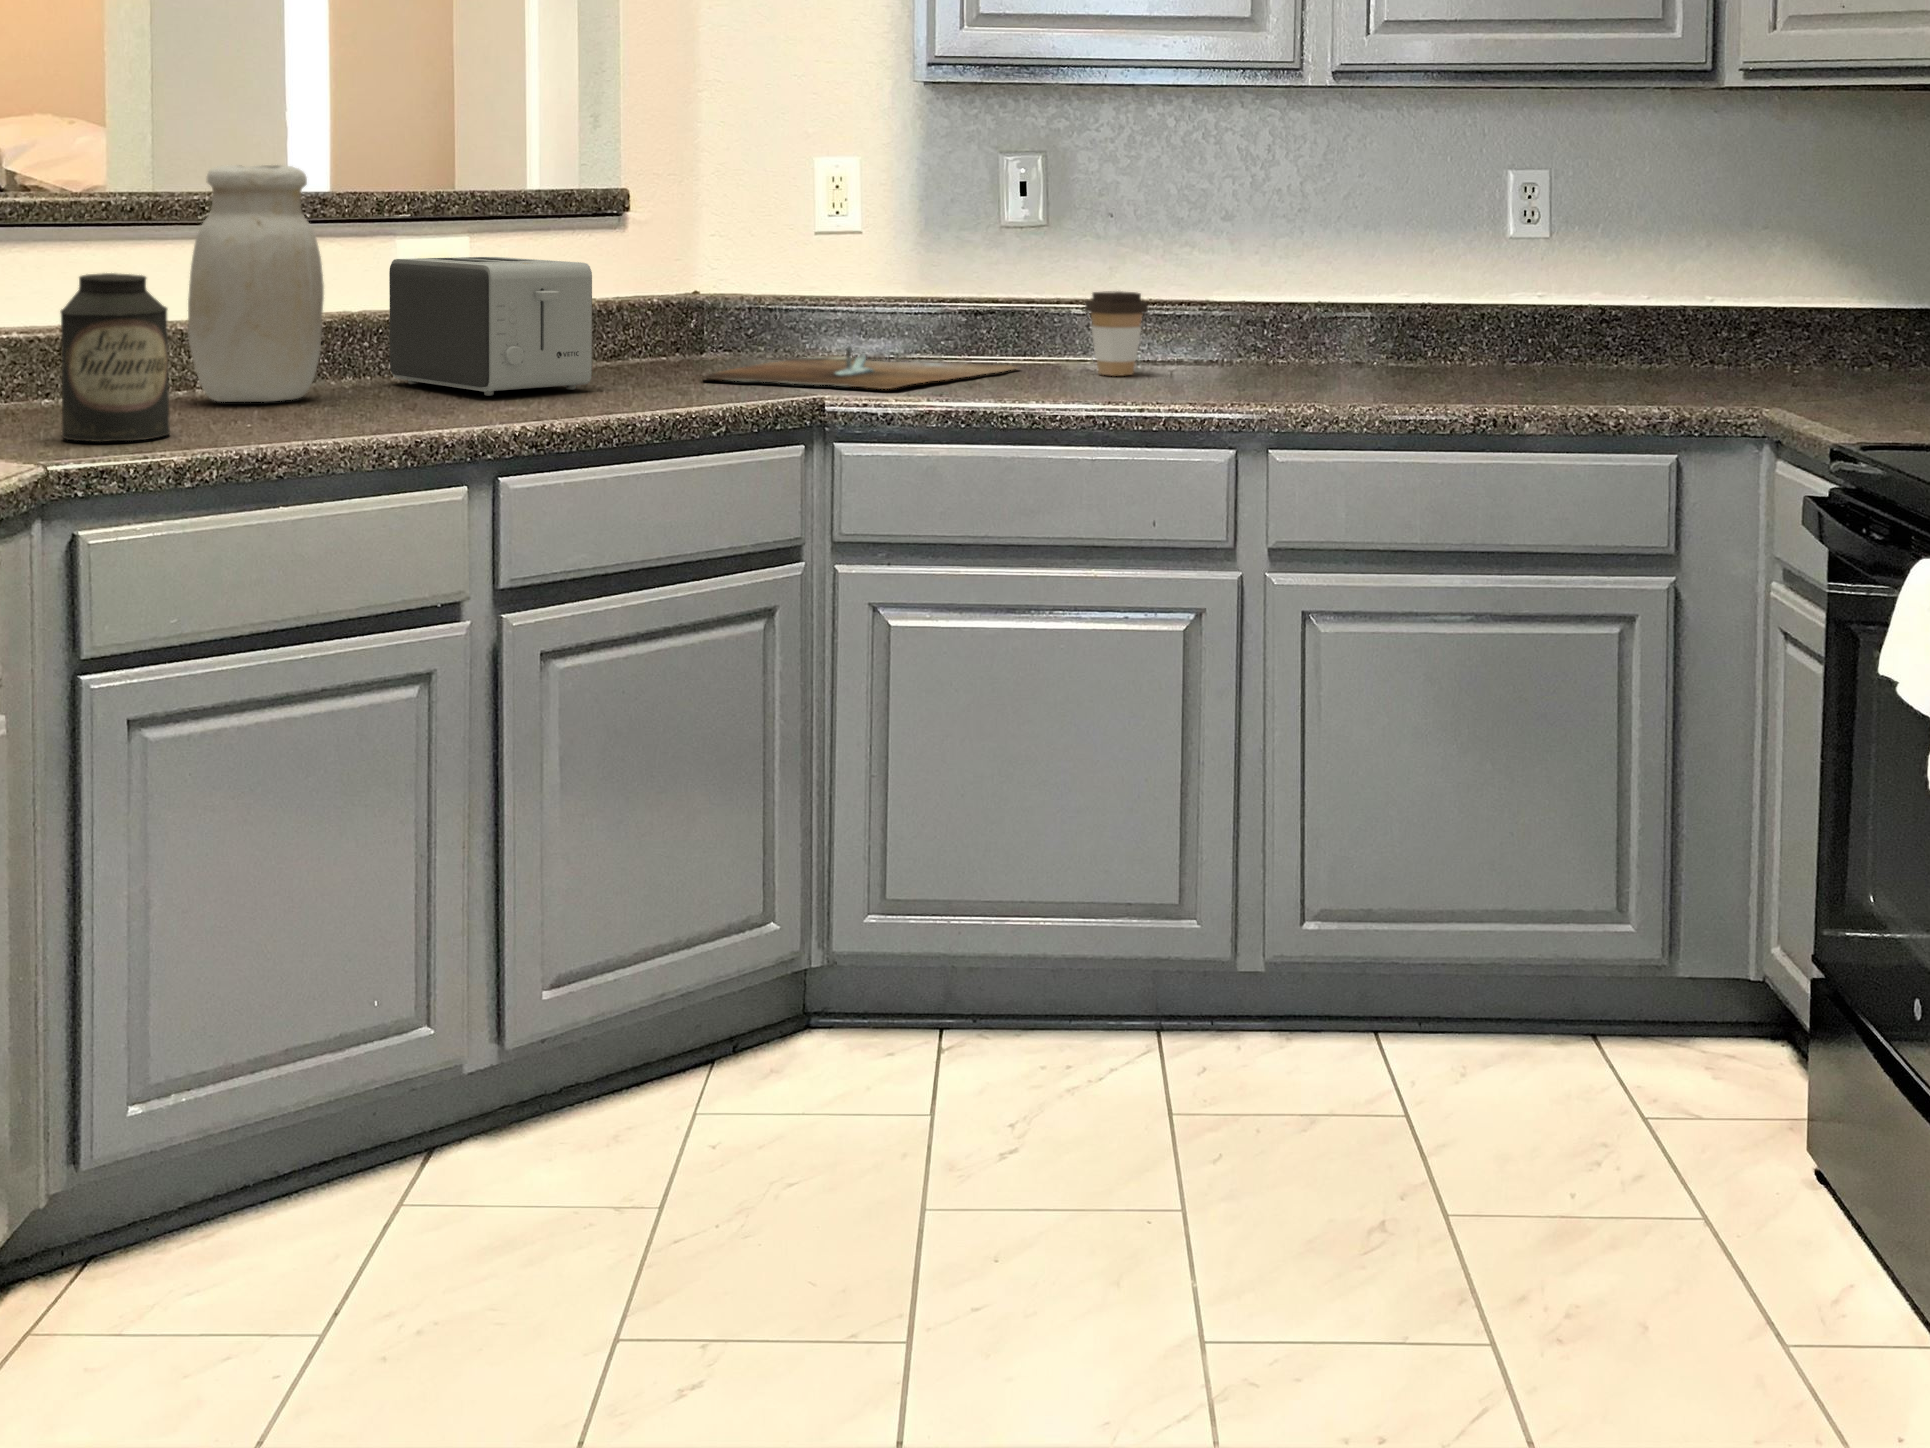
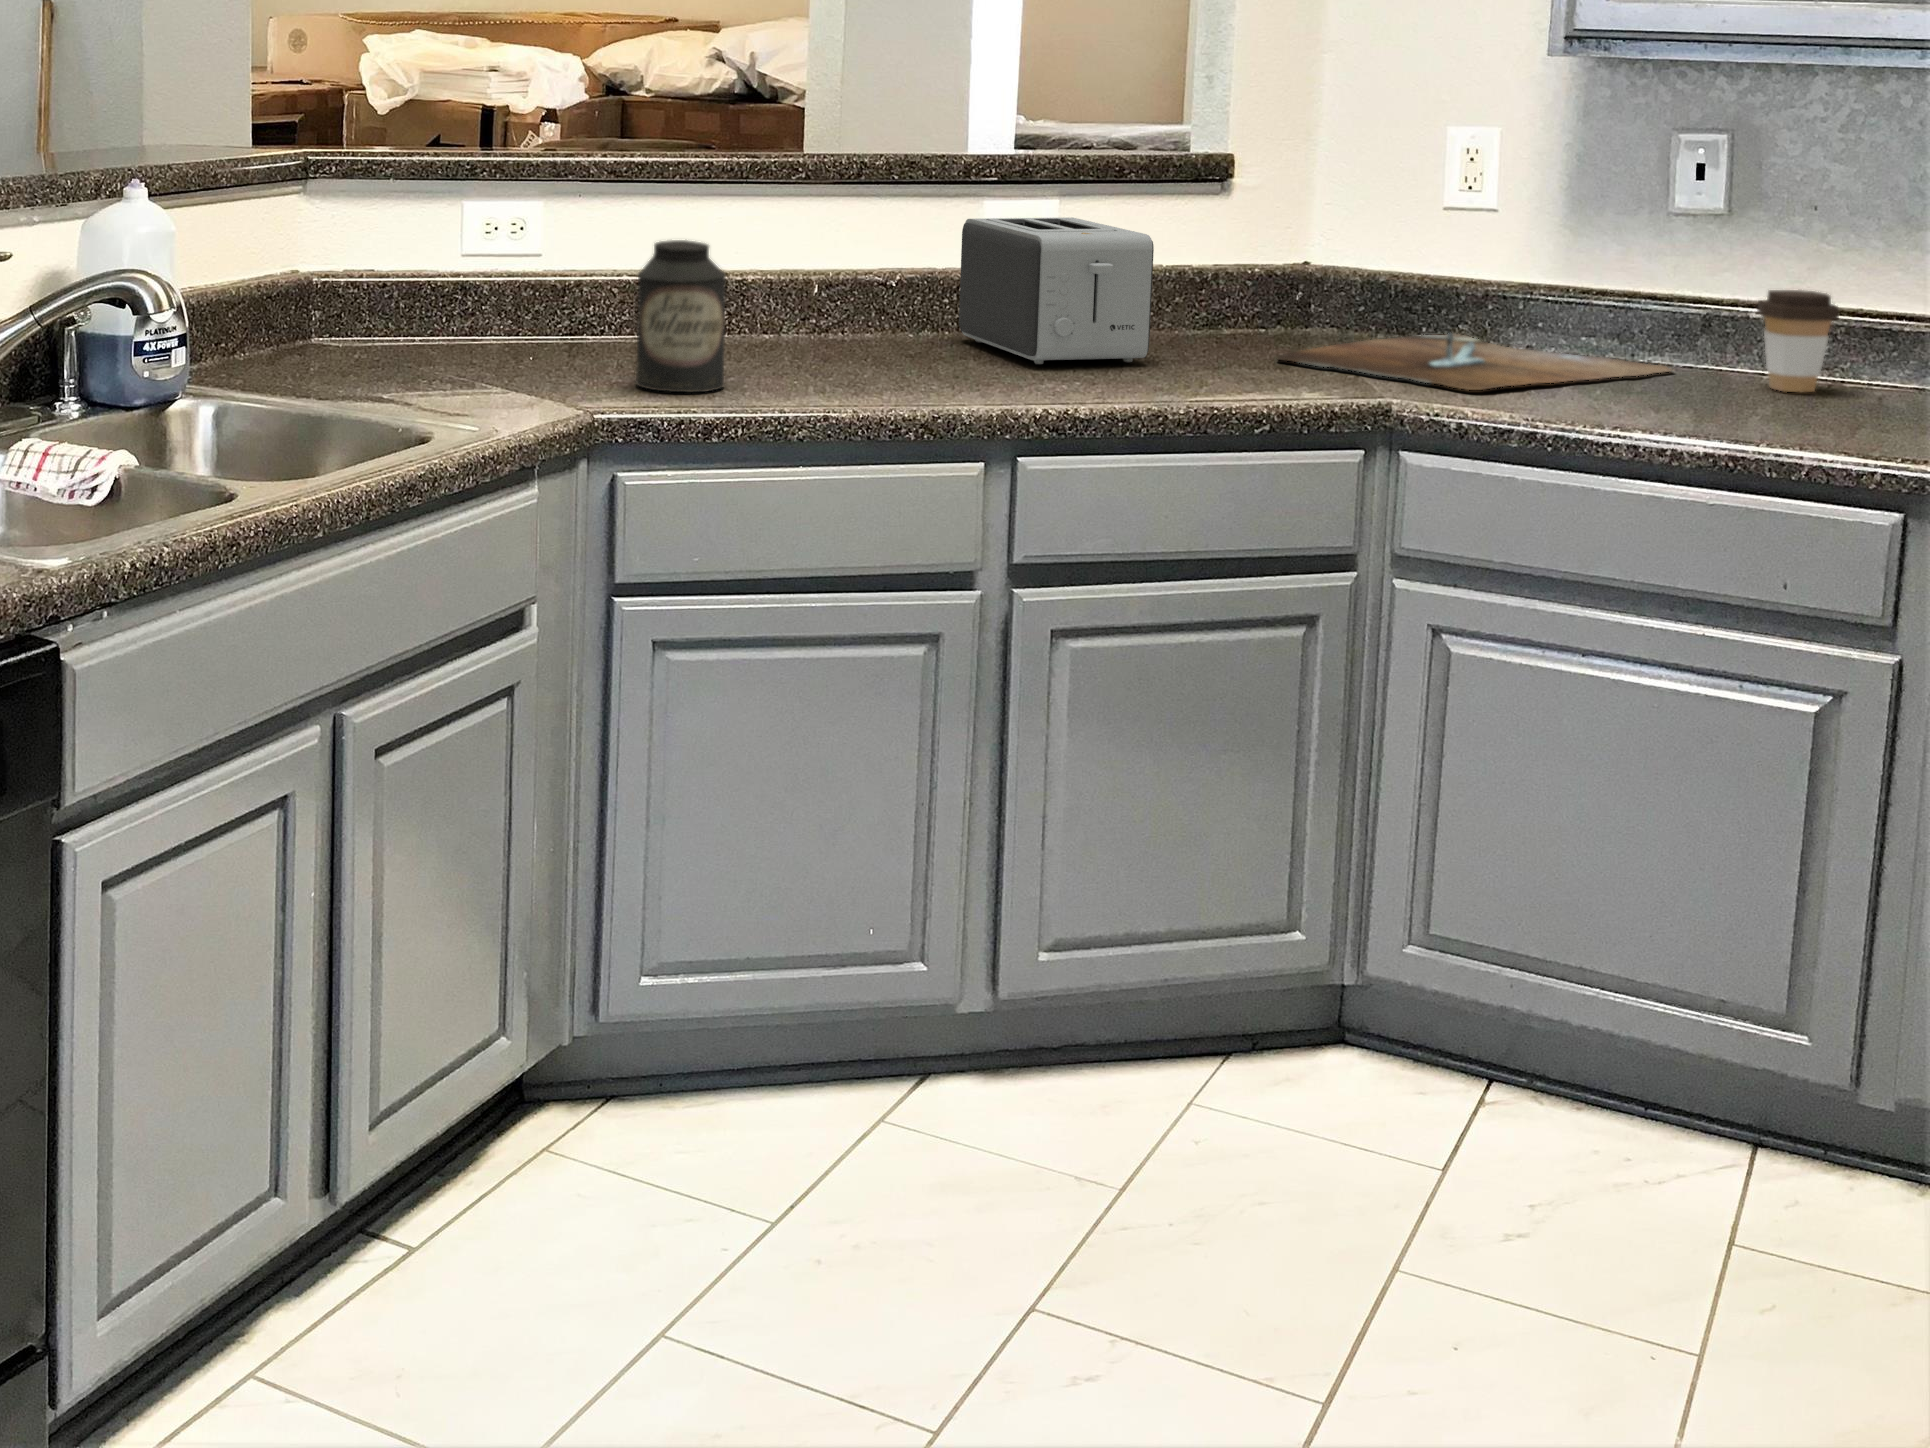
jar: present [188,165,324,402] -> none [766,131,888,355]

